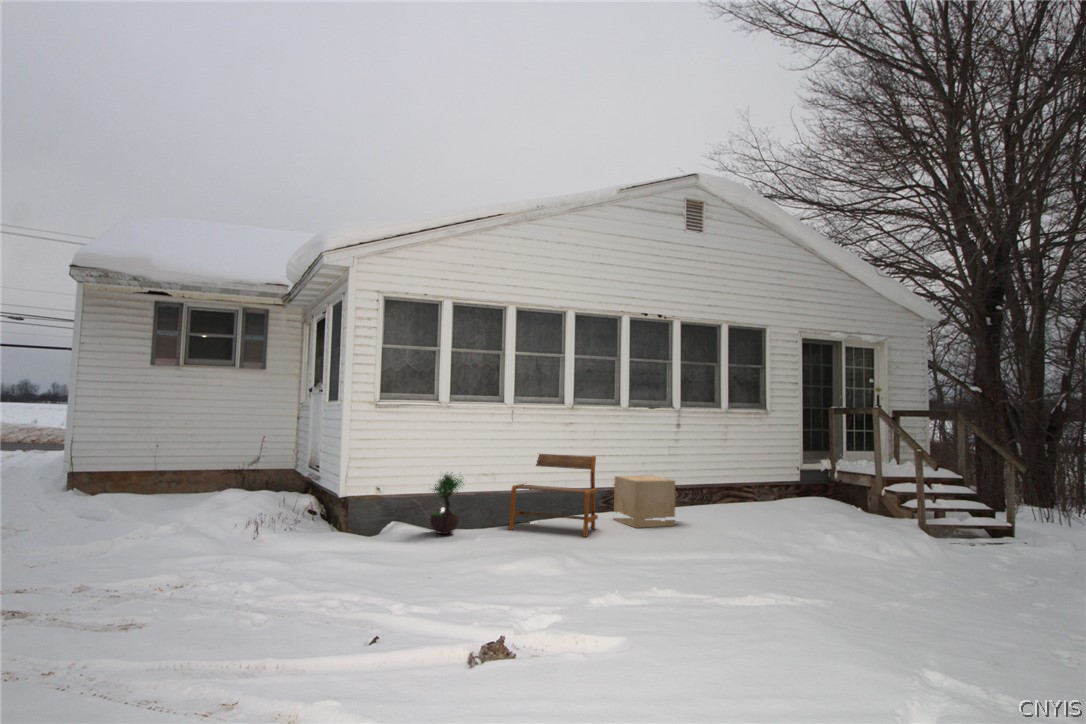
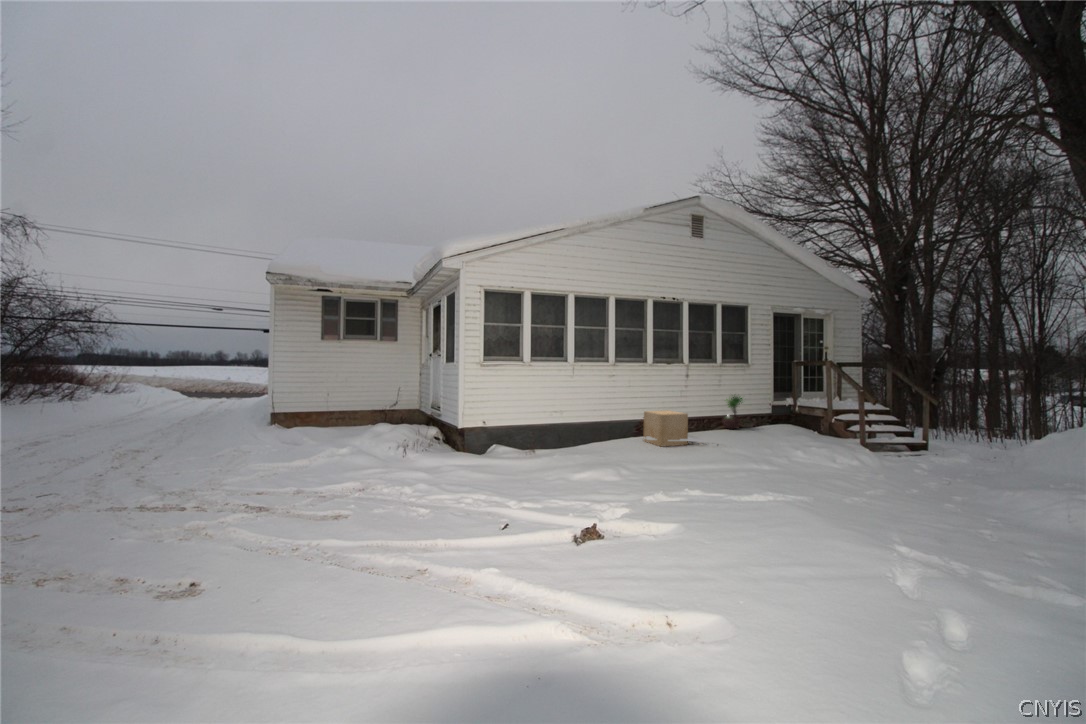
bench: present [509,454,598,537] -> none [575,396,635,453]
potted tree: present [430,472,464,534] -> present [722,395,742,429]

